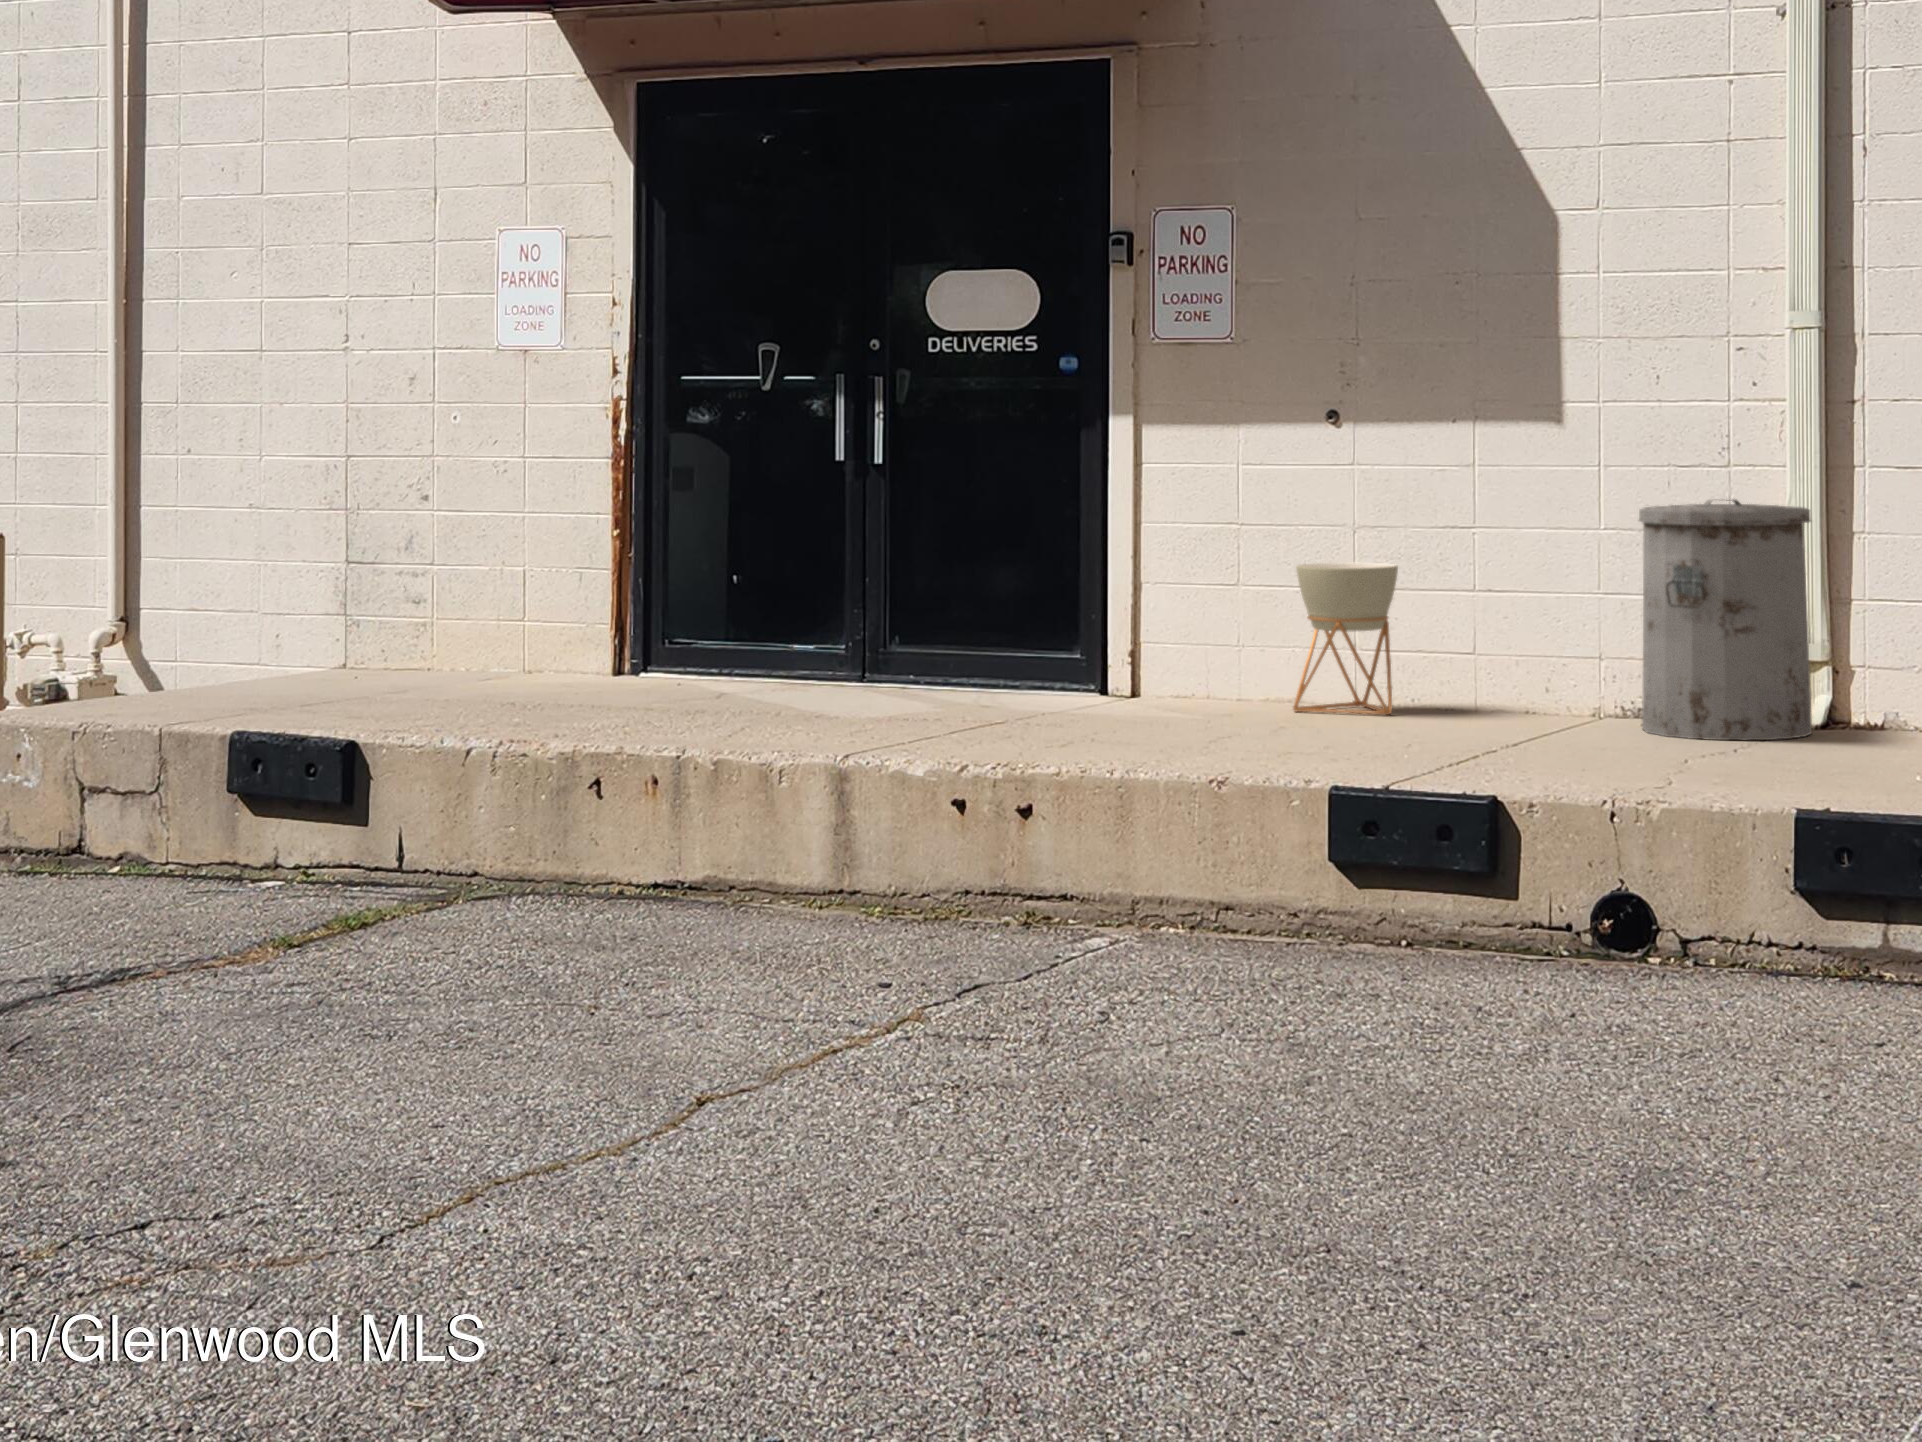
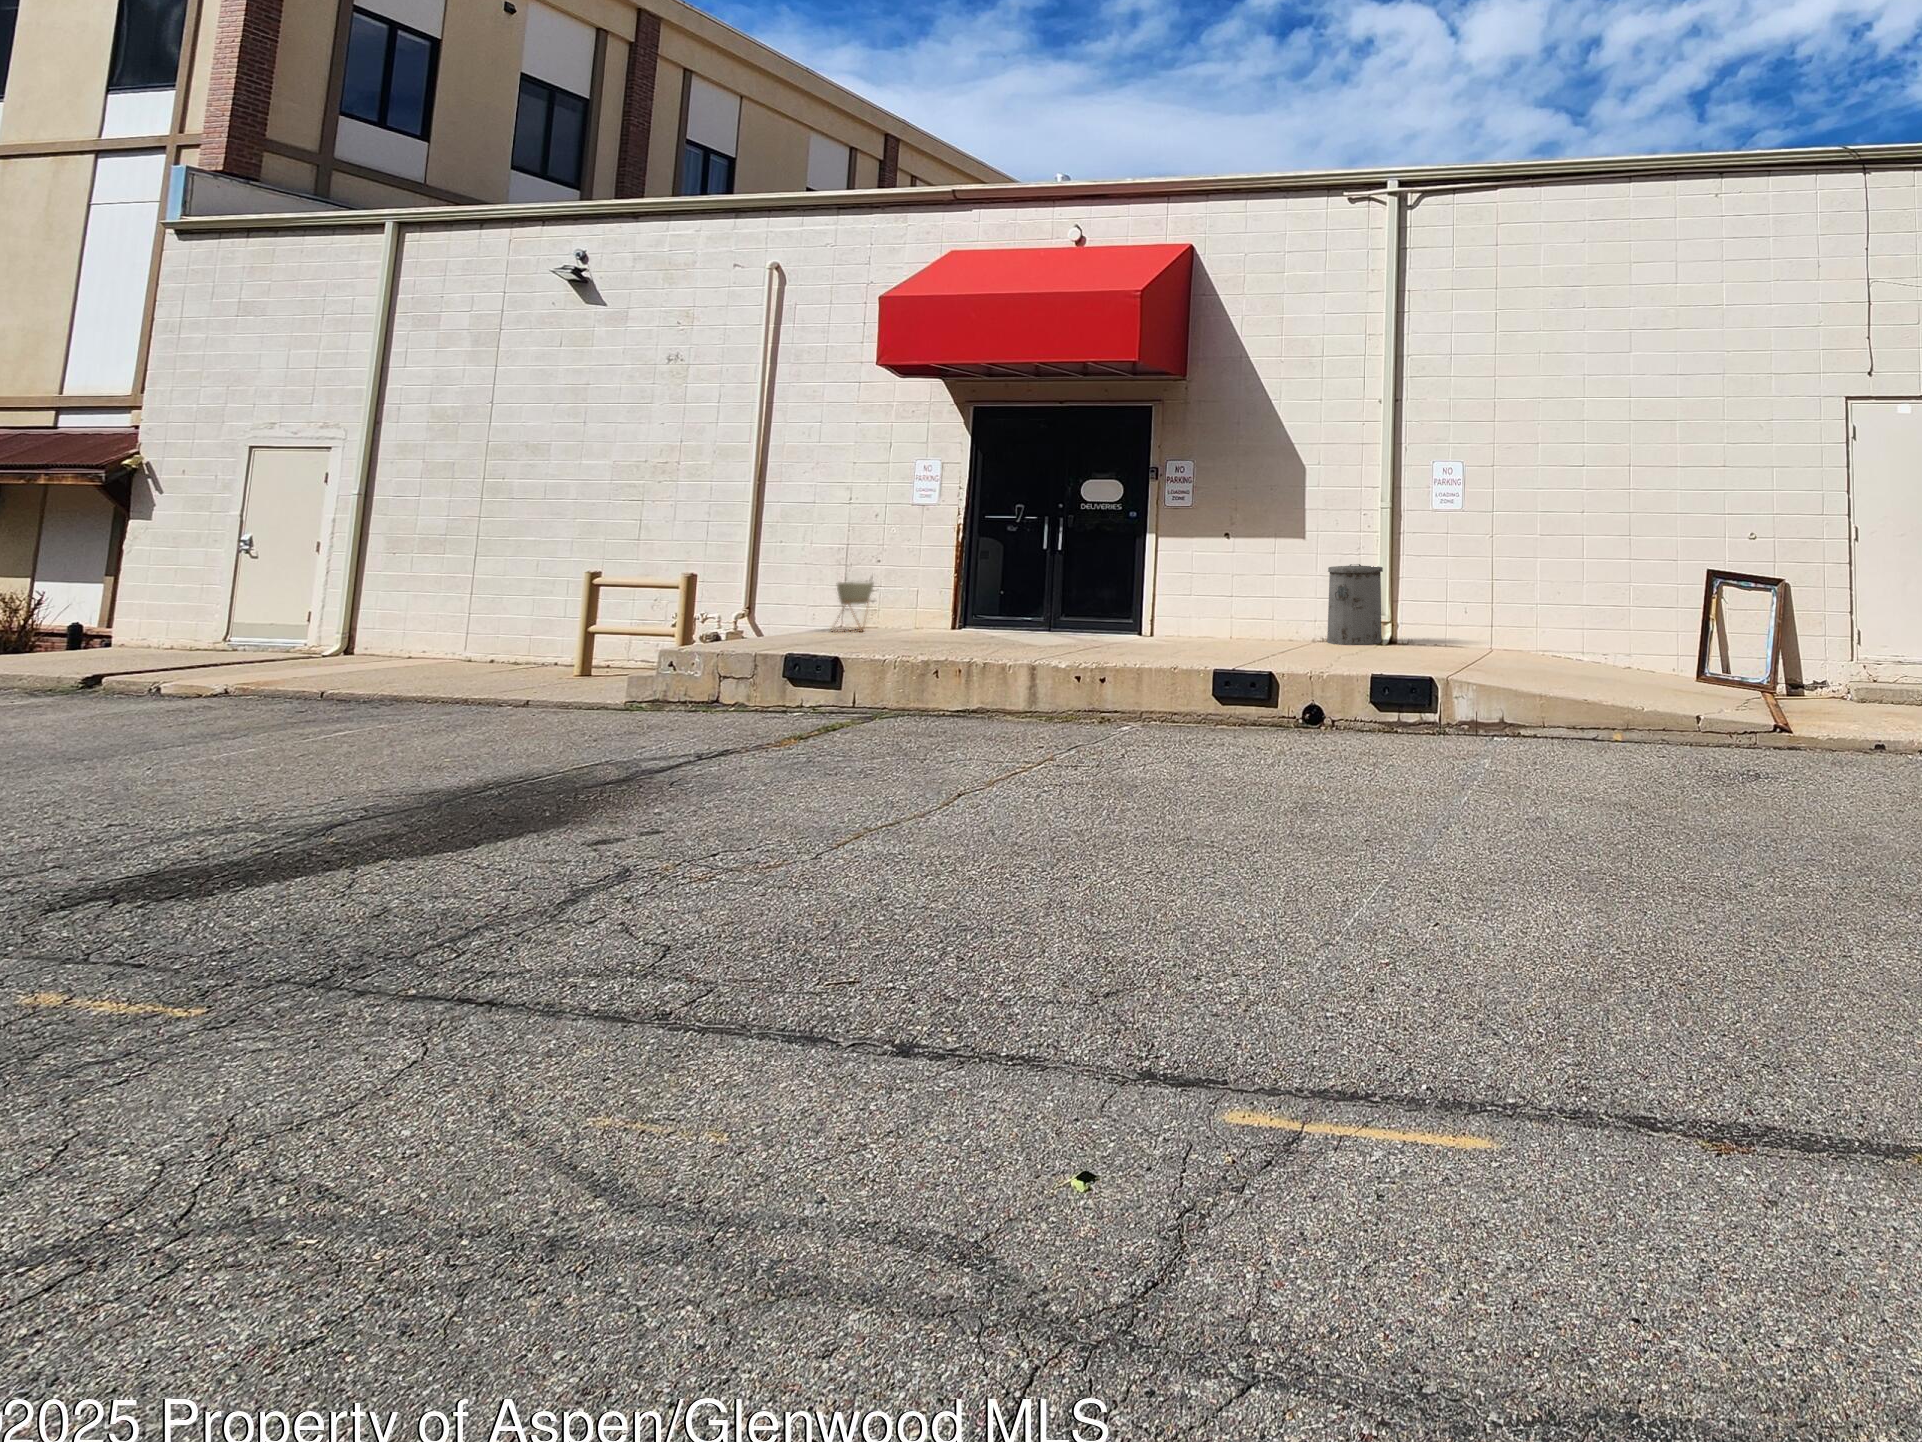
planter: present [1293,563,1398,715] -> present [832,582,874,632]

